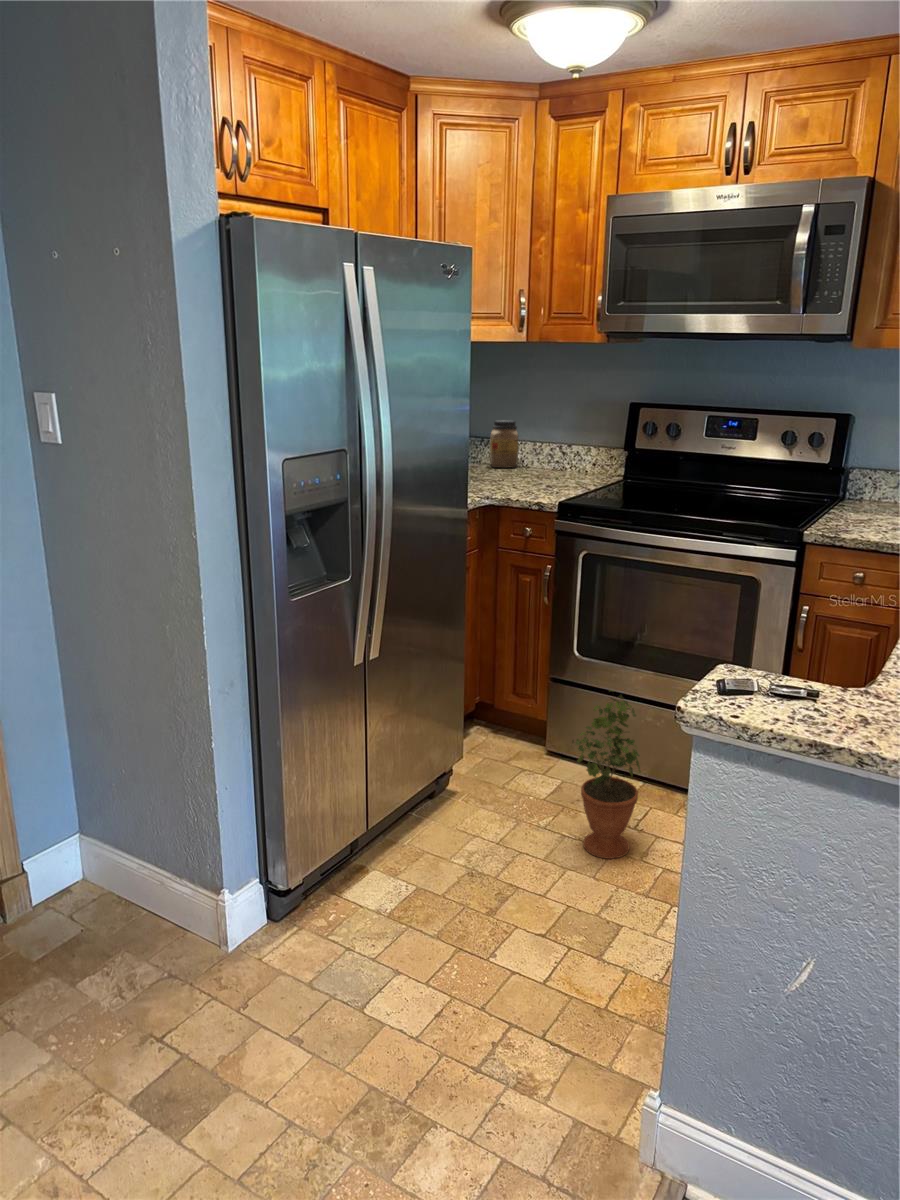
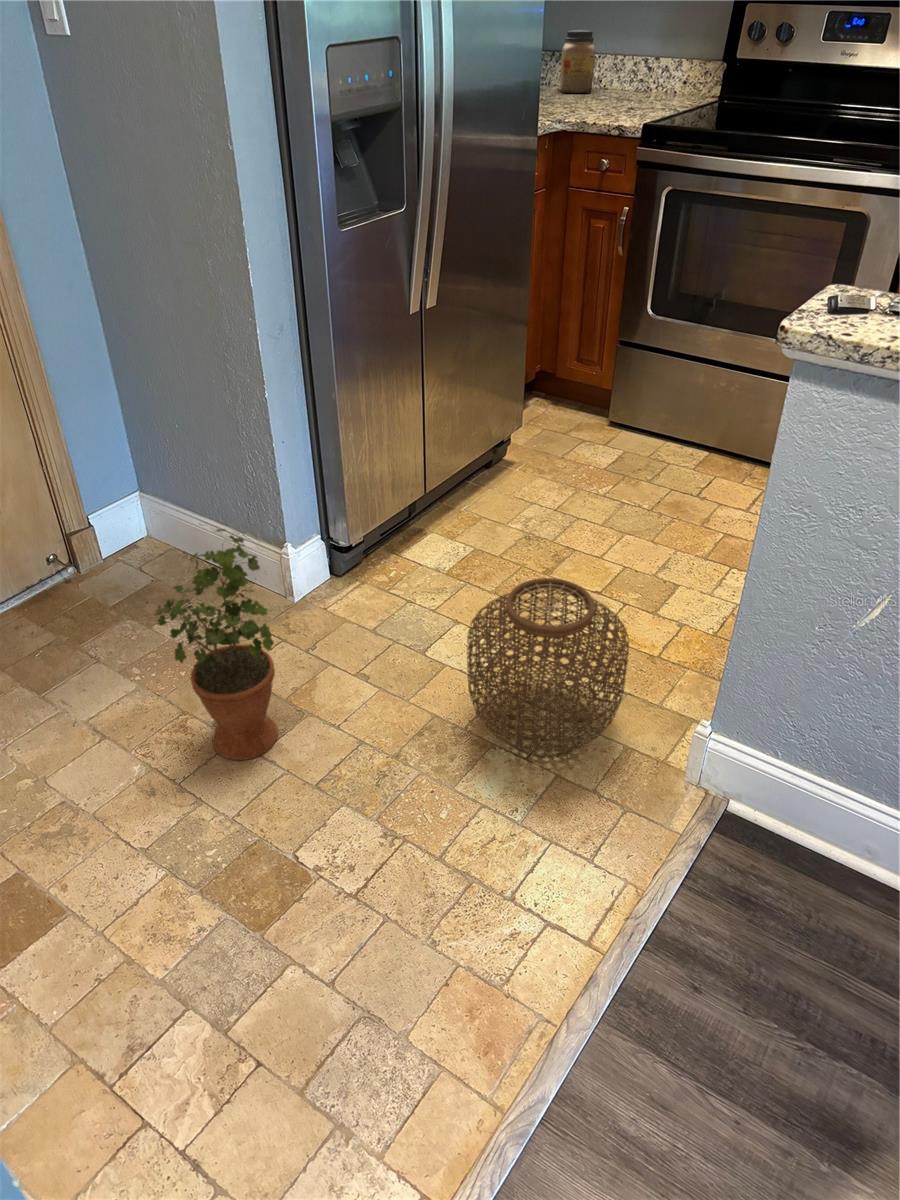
potted plant: present [573,695,641,859] -> present [155,529,278,760]
woven basket: none [405,933,569,1134] -> present [467,578,629,756]

